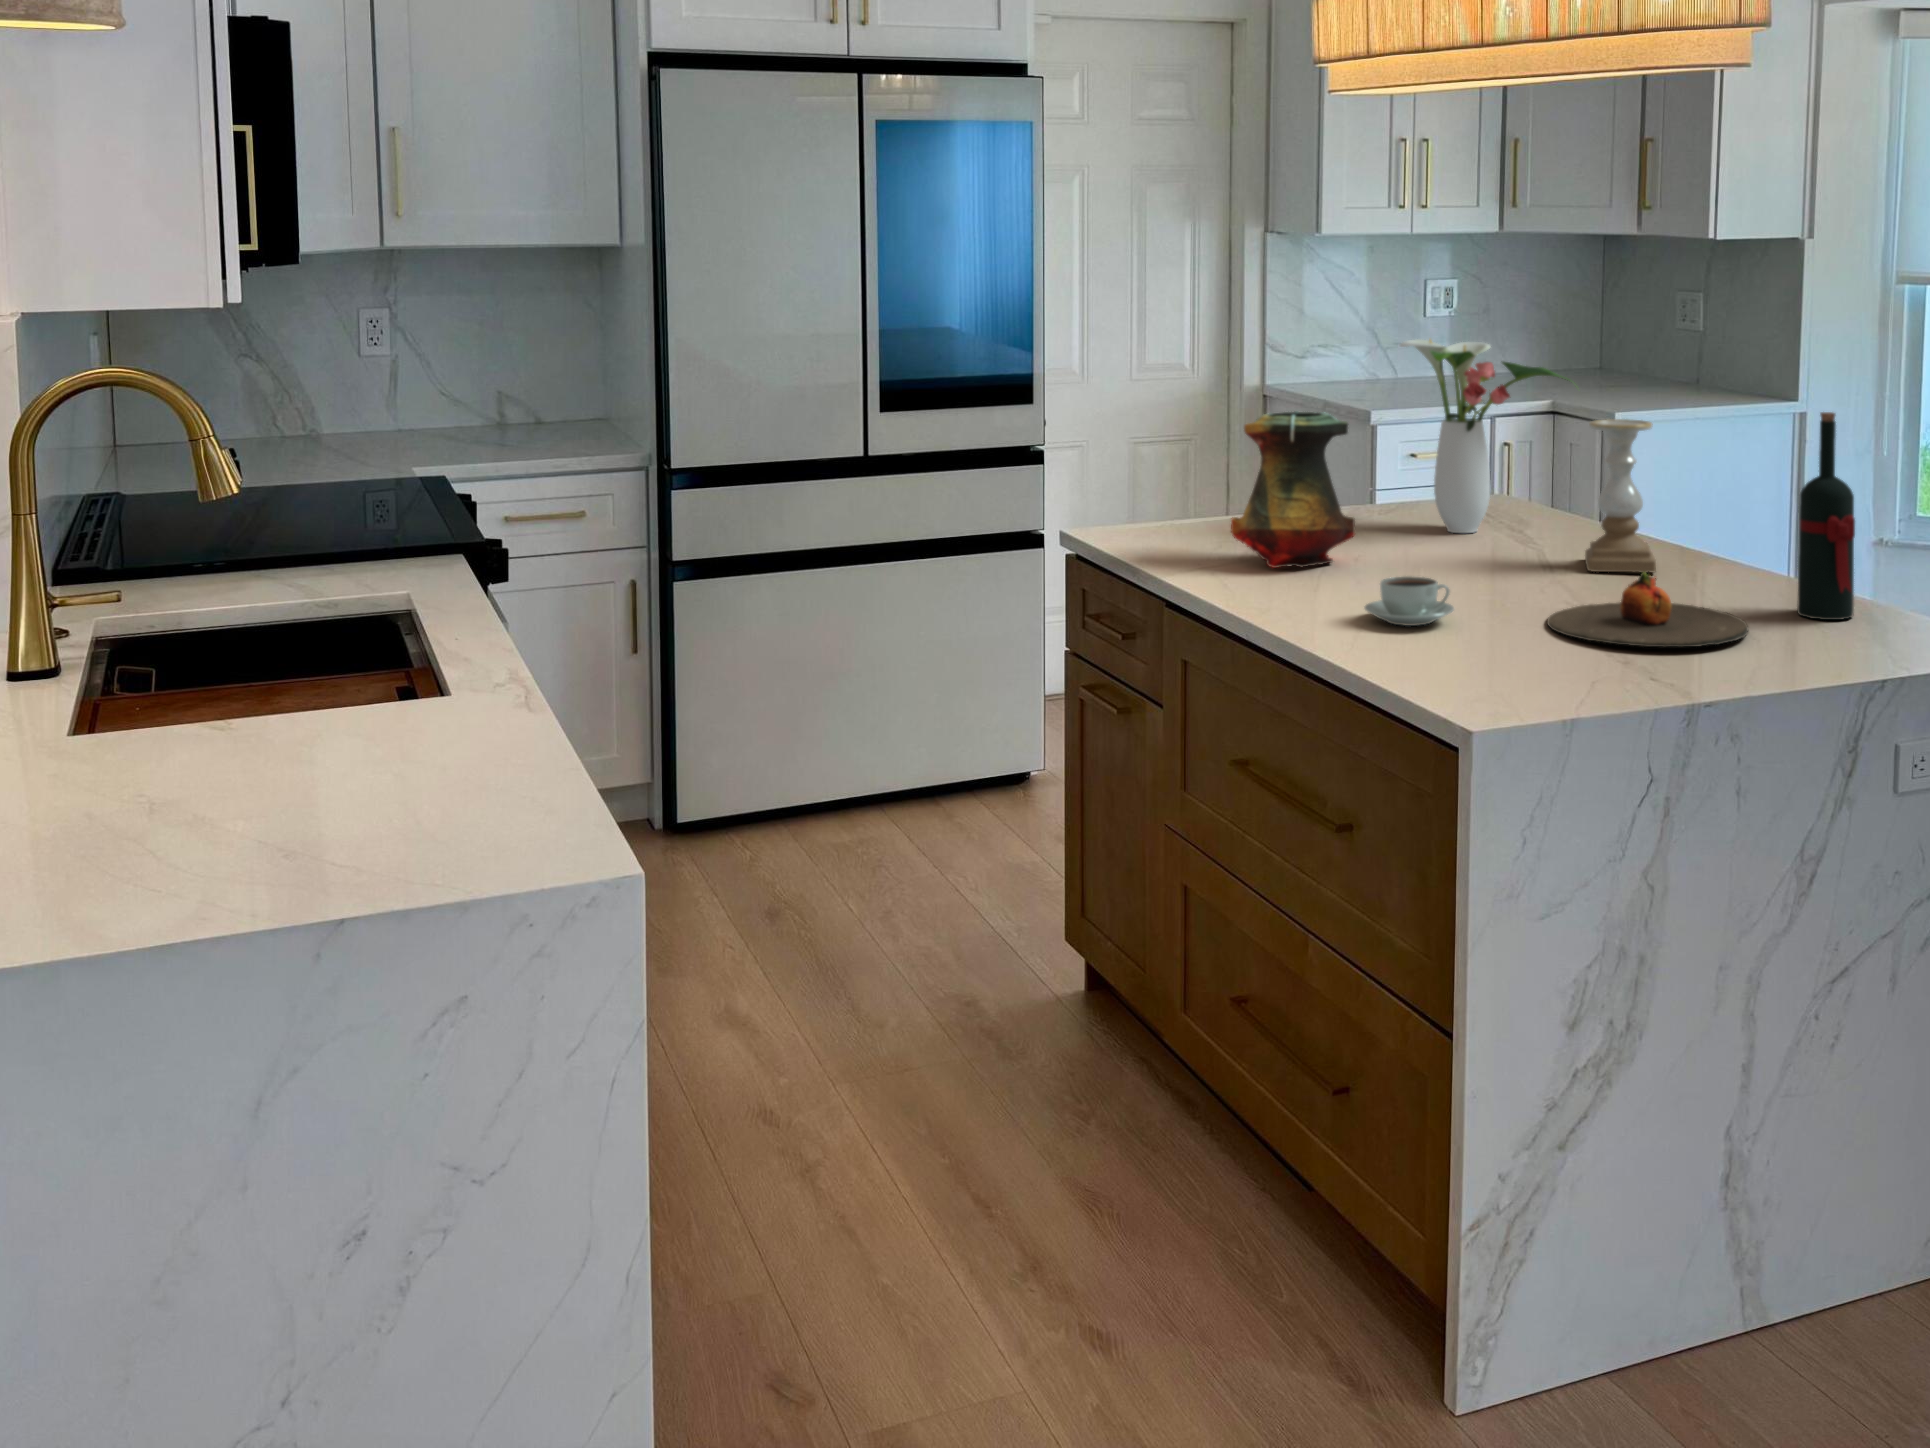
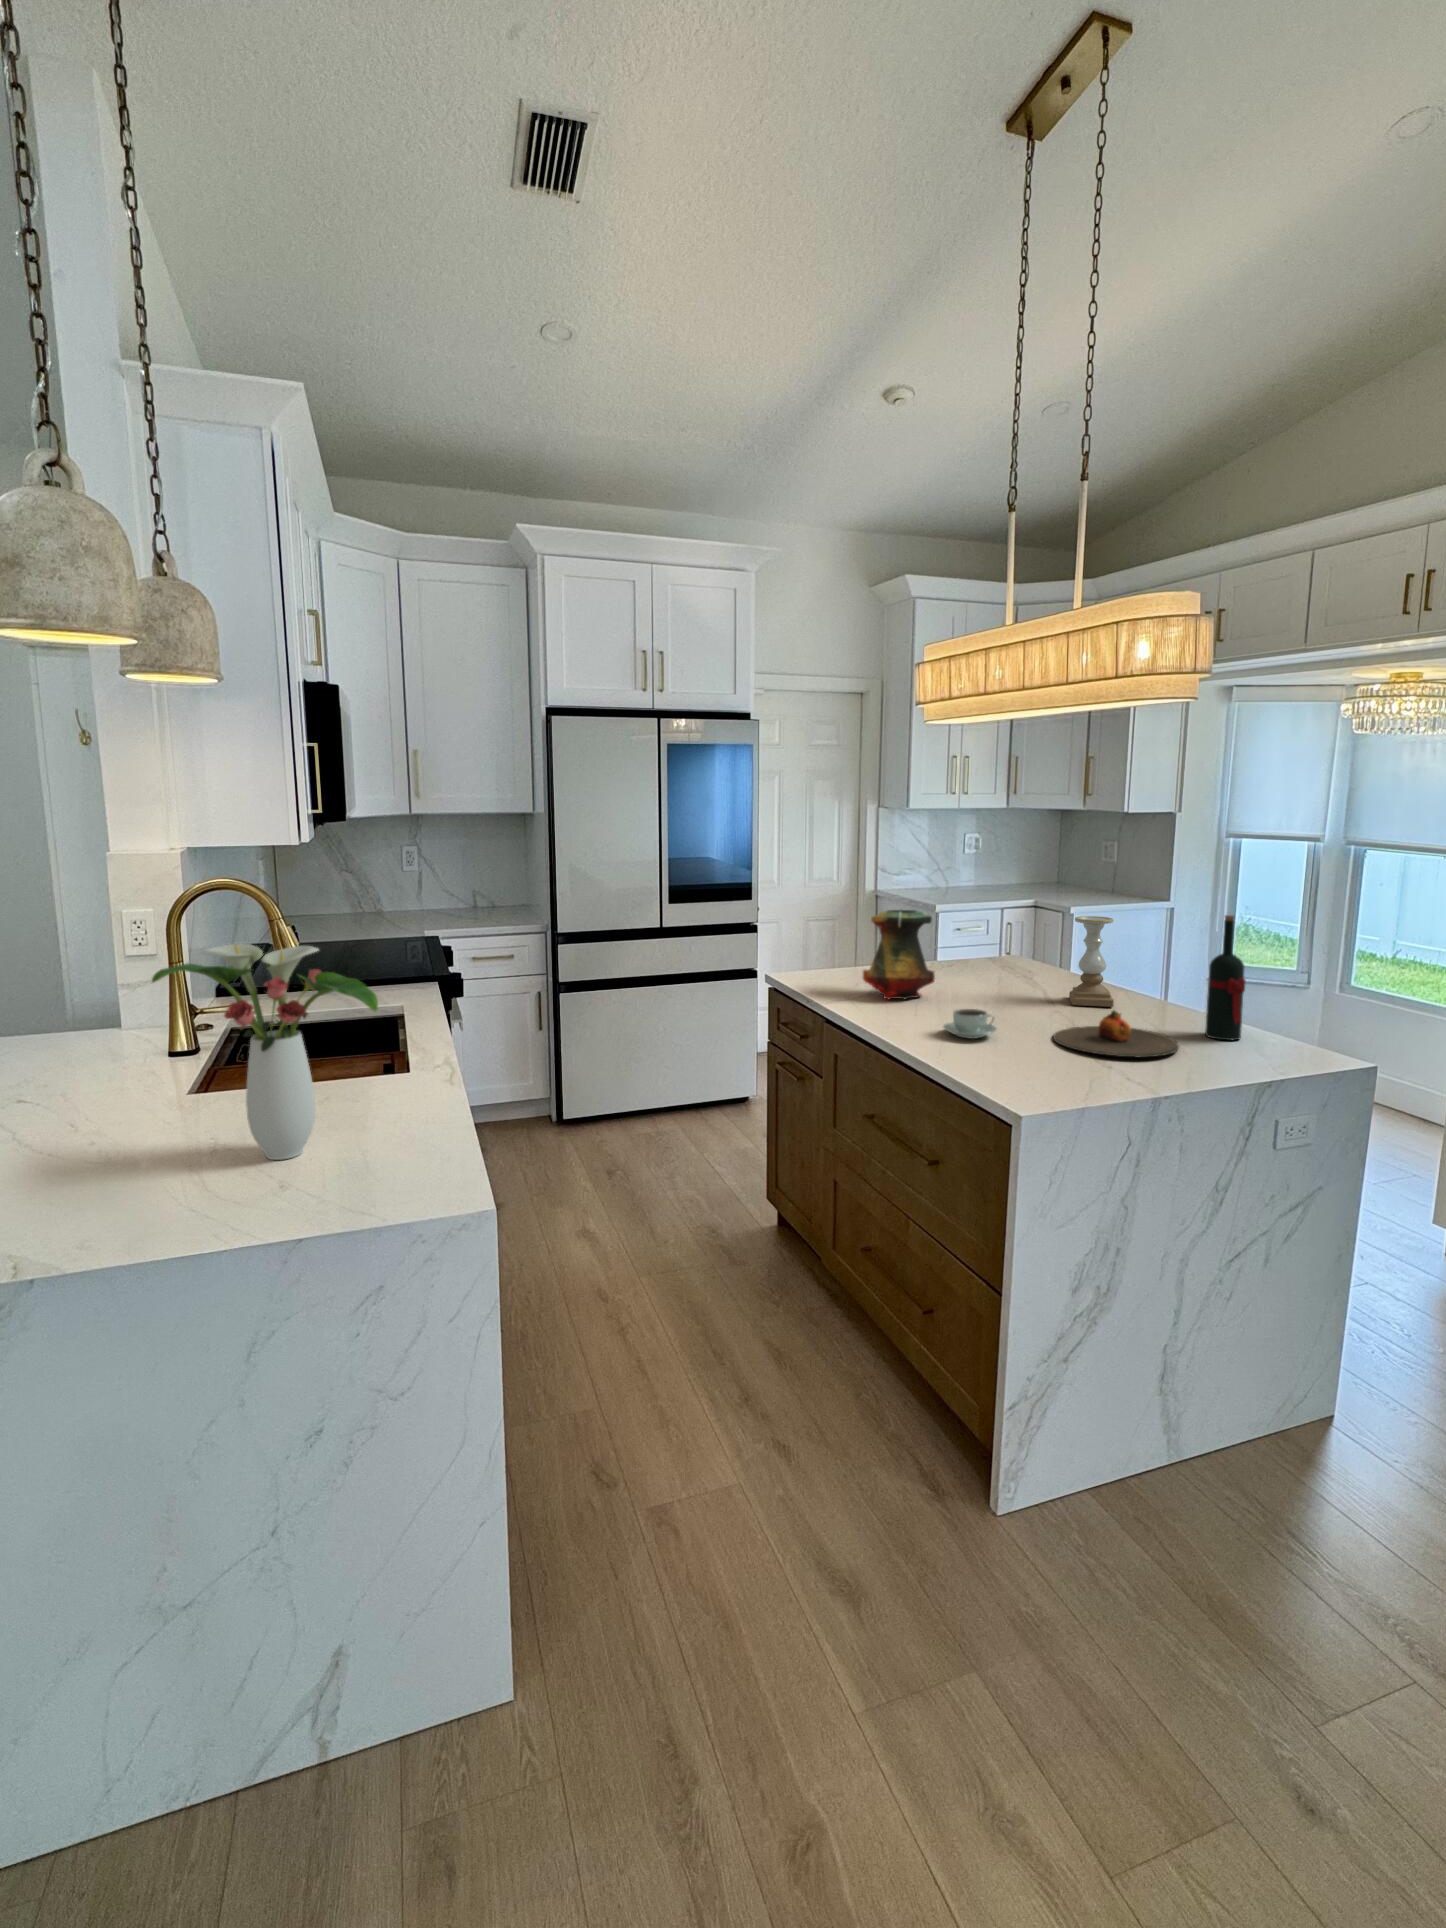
flower arrangement: present [1400,339,1569,533] -> present [152,943,378,1160]

